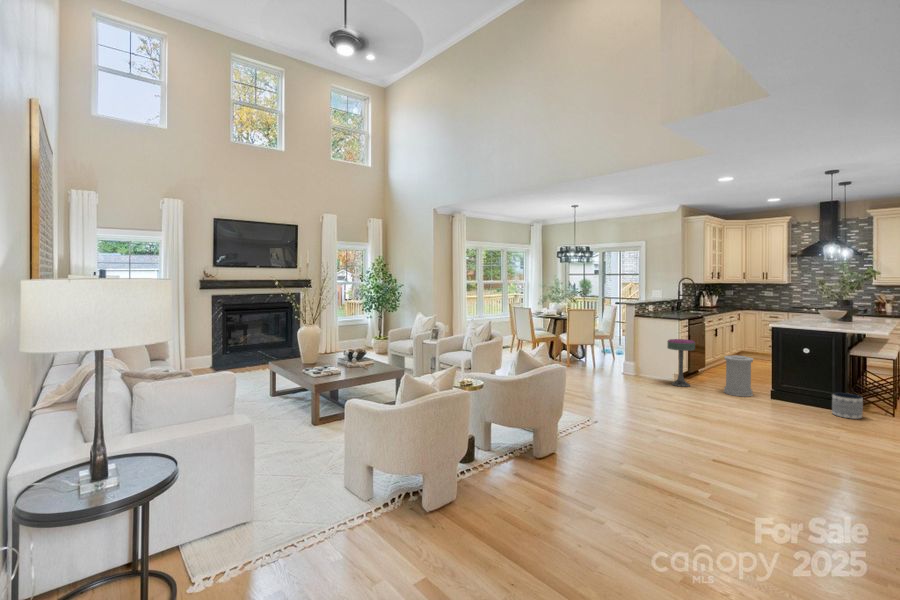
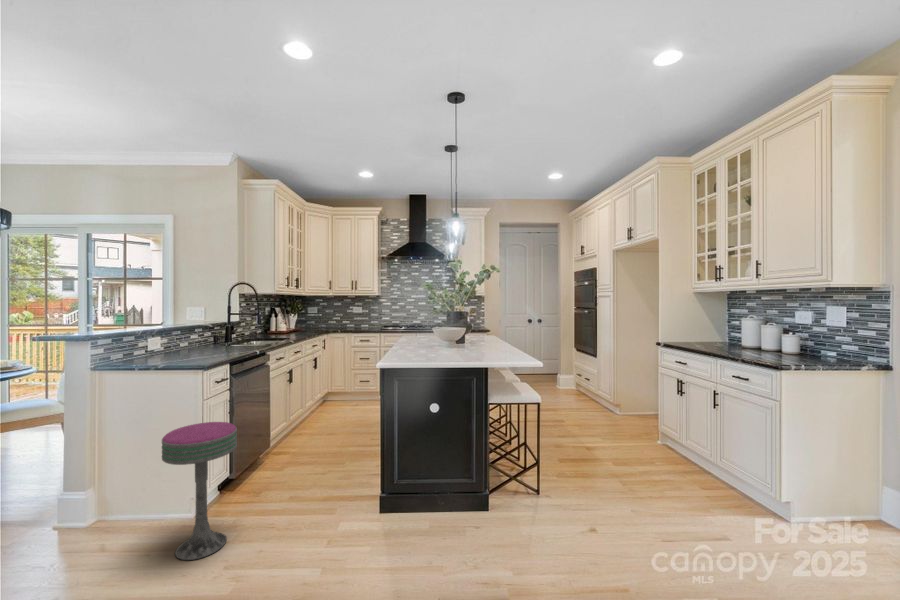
trash can: present [724,355,753,396] -> none [301,444,360,553]
planter: present [832,393,863,419] -> none [504,500,550,566]

